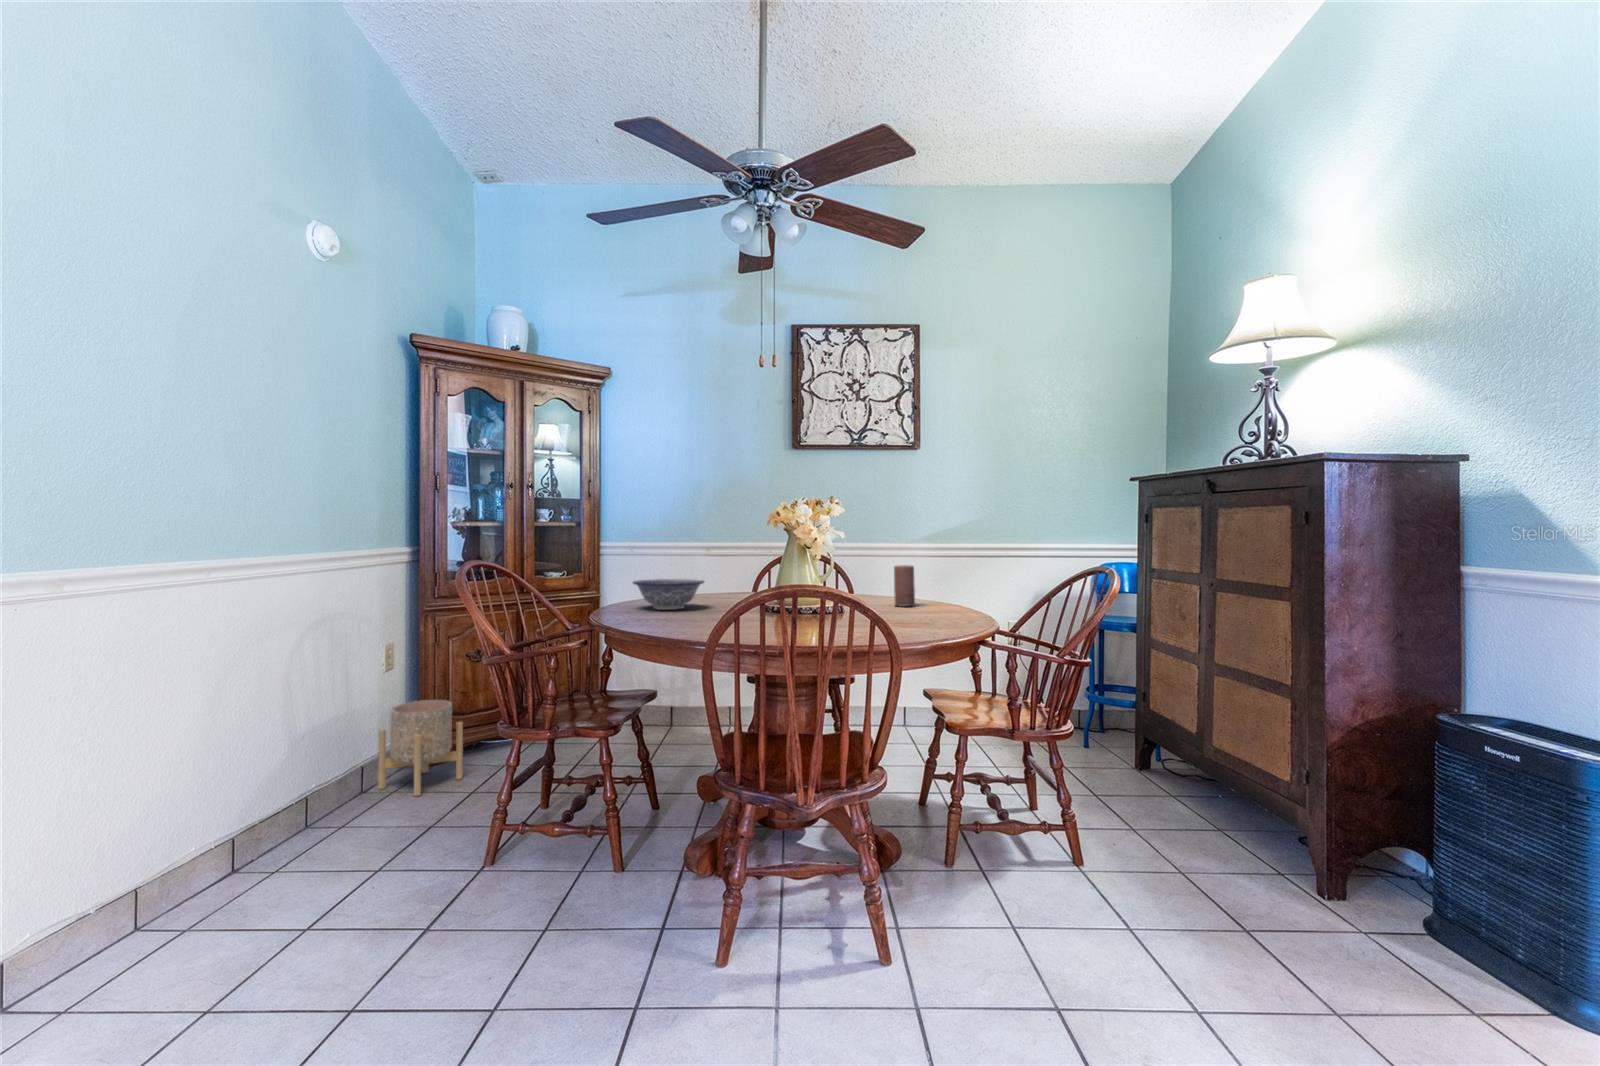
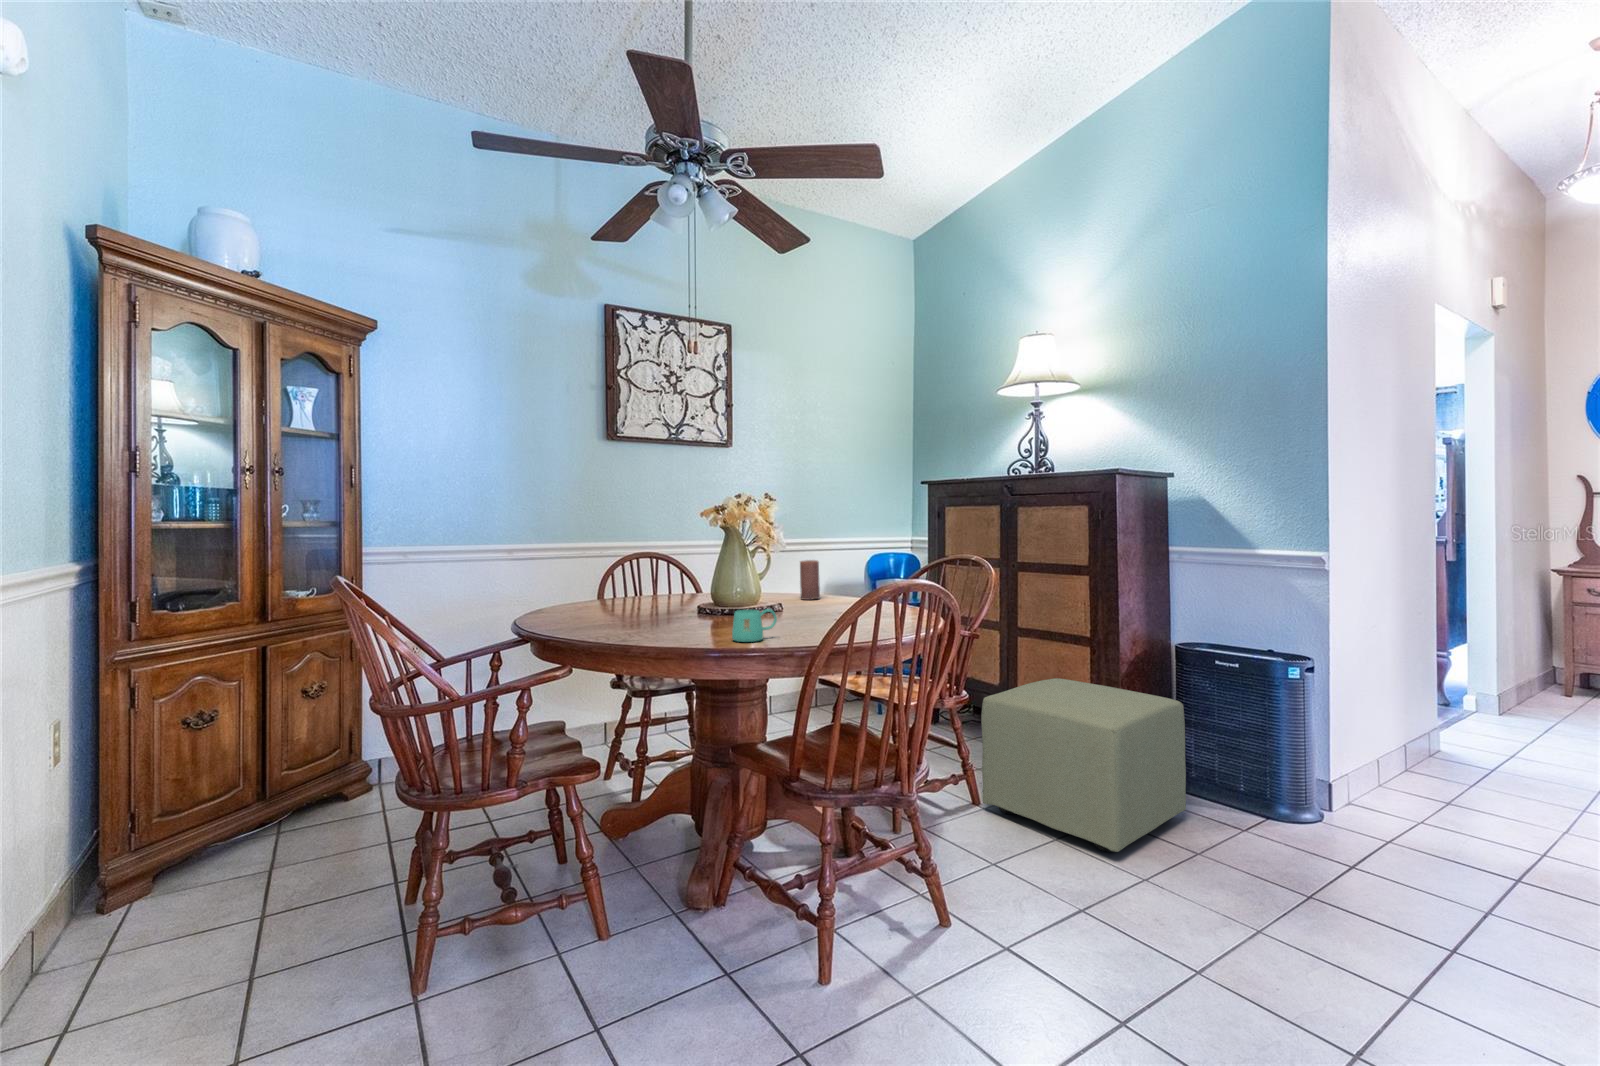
decorative bowl: present [633,579,704,610] -> none [558,586,644,623]
mug: none [688,605,732,634] -> present [732,609,777,642]
planter: present [378,700,463,796] -> none [66,790,223,955]
ottoman: none [1076,735,1381,974] -> present [981,678,1186,852]

